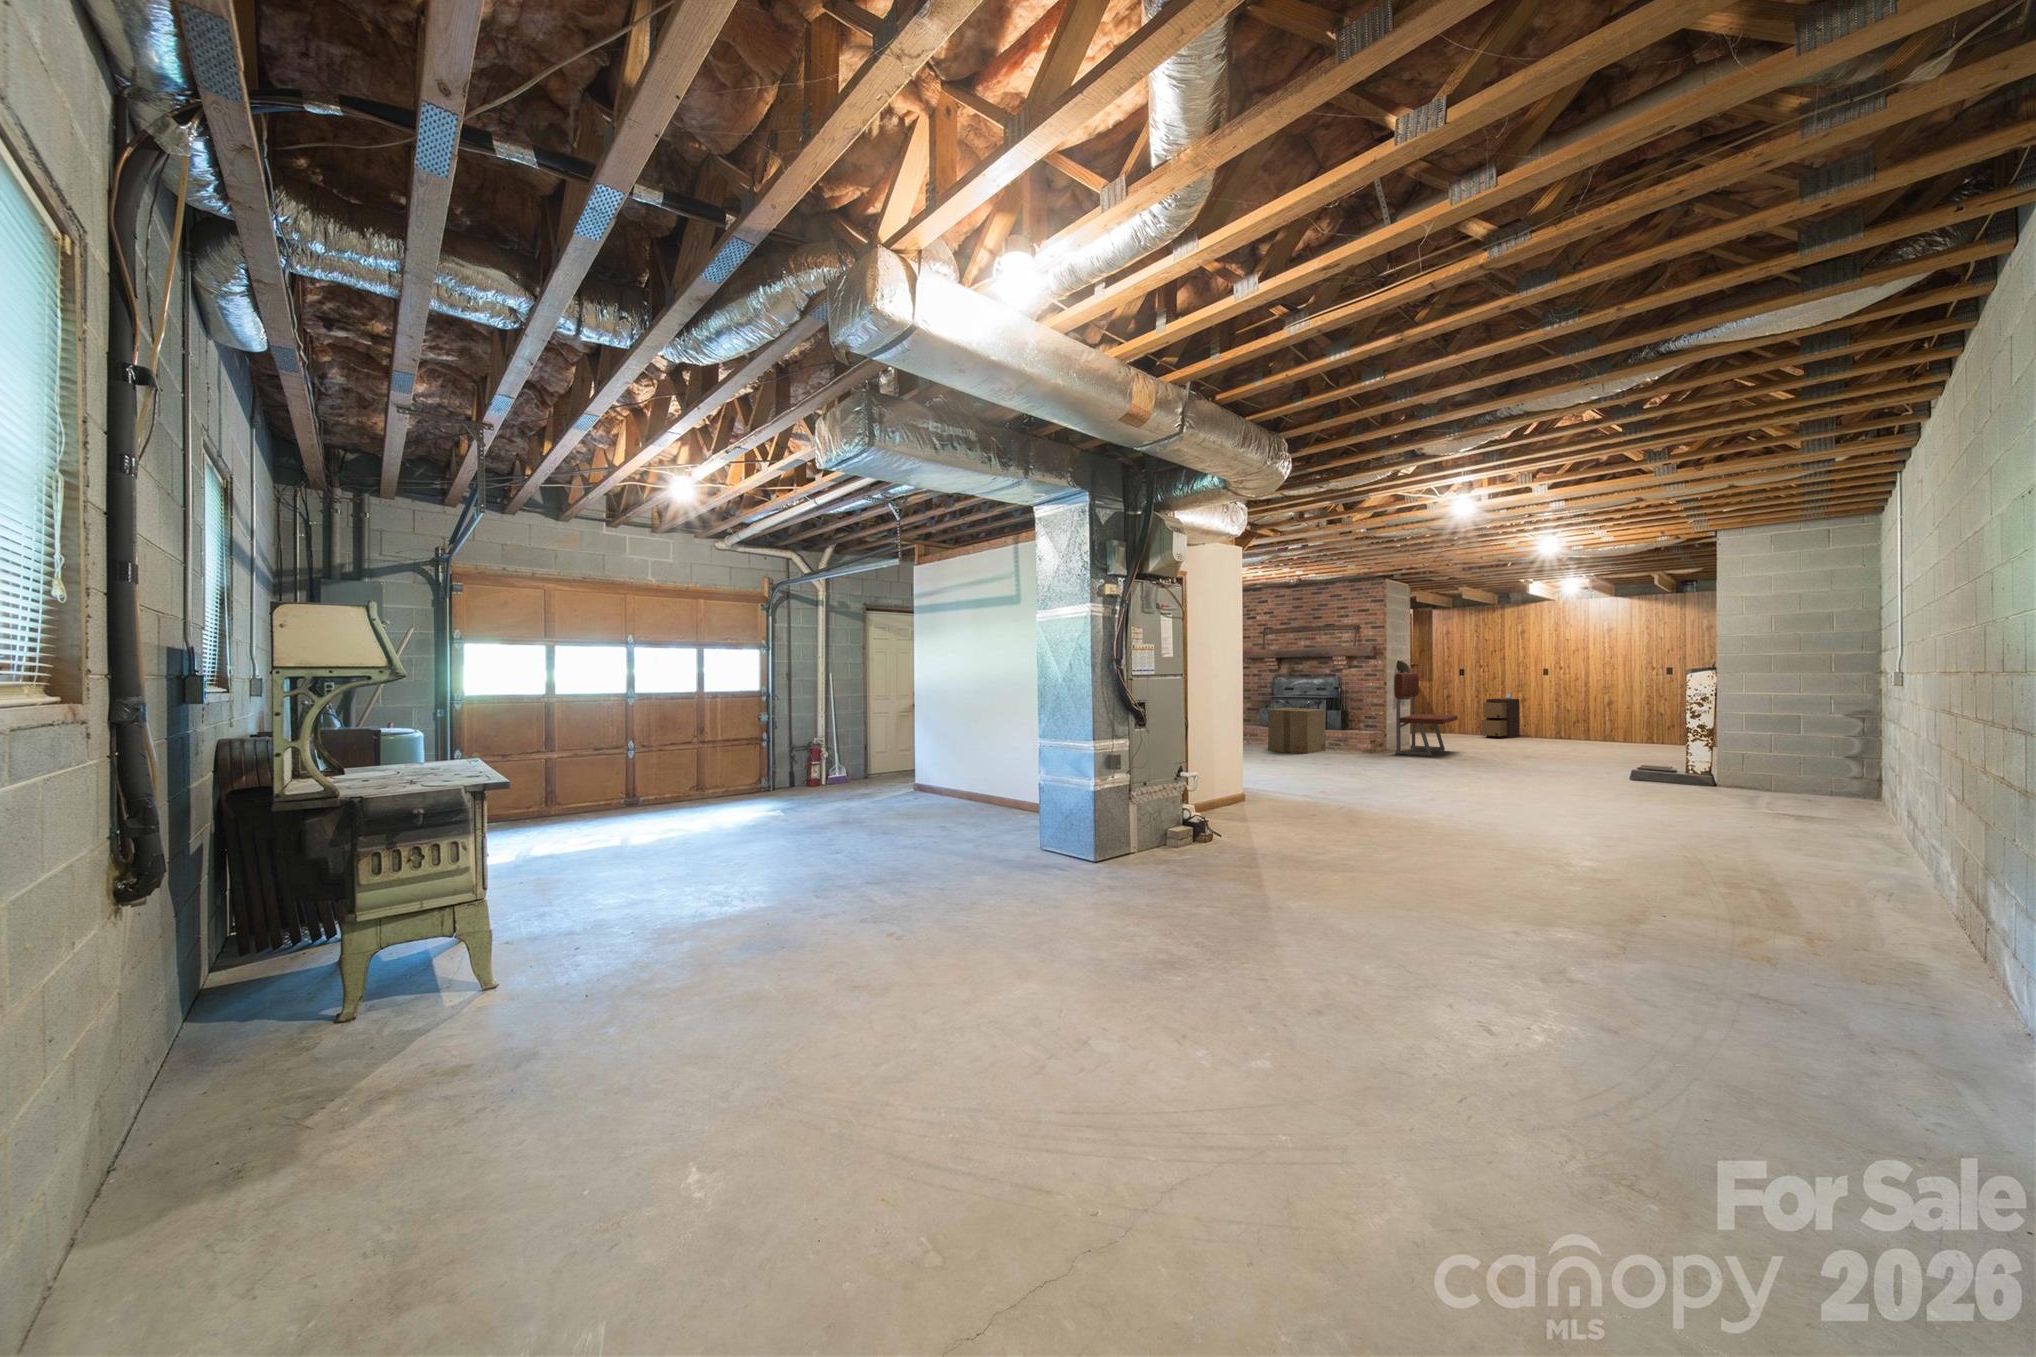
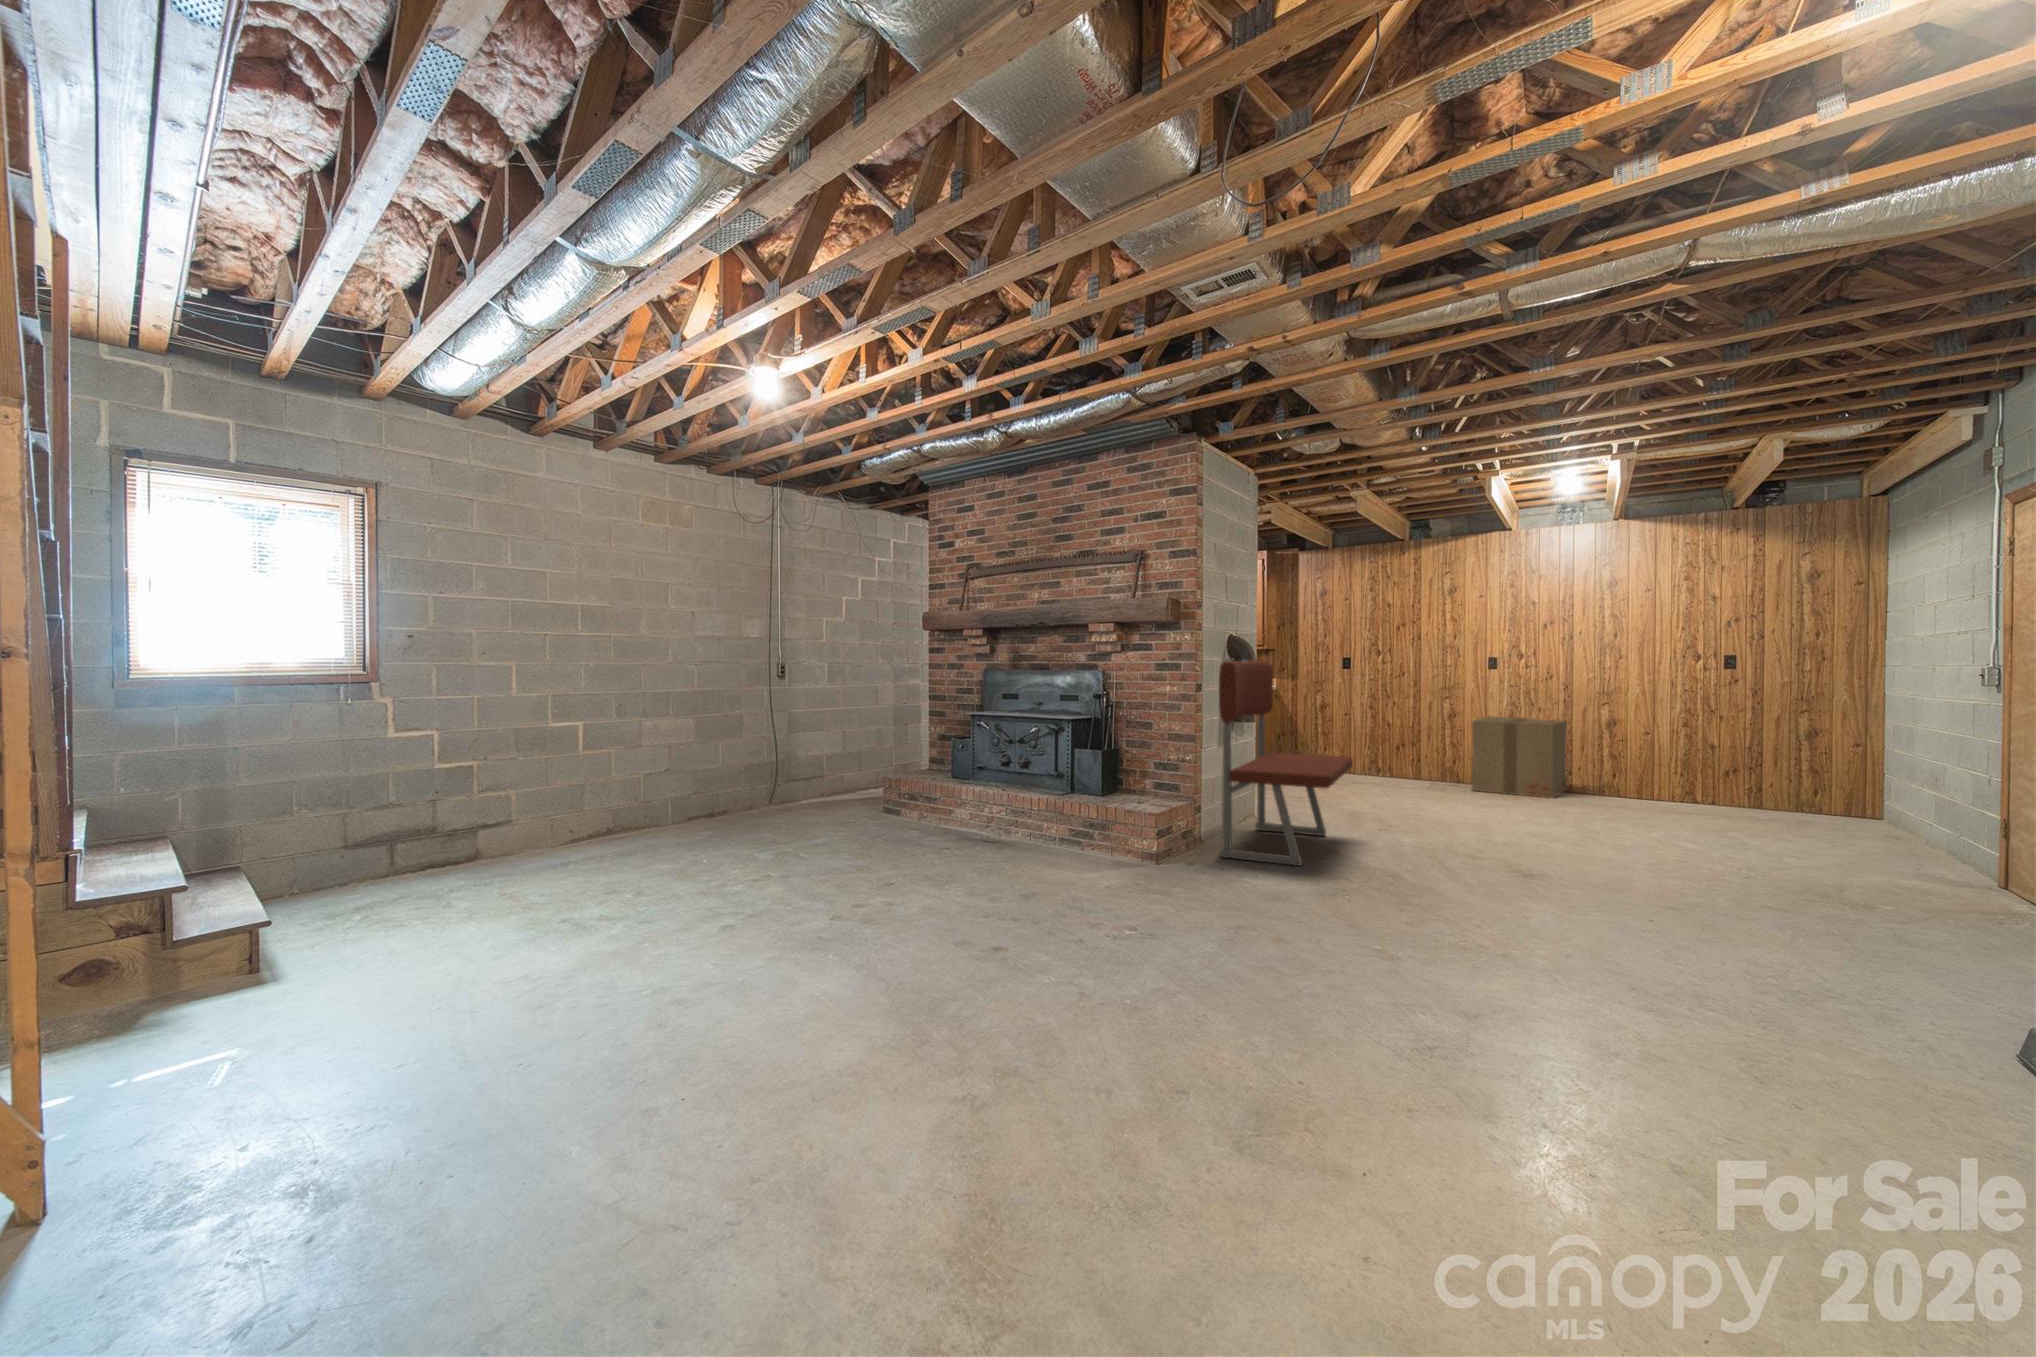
storage cabinet: present [1481,692,1520,738] -> none [1379,699,1440,784]
cardboard box: present [1268,707,1326,754] -> present [1471,716,1567,798]

